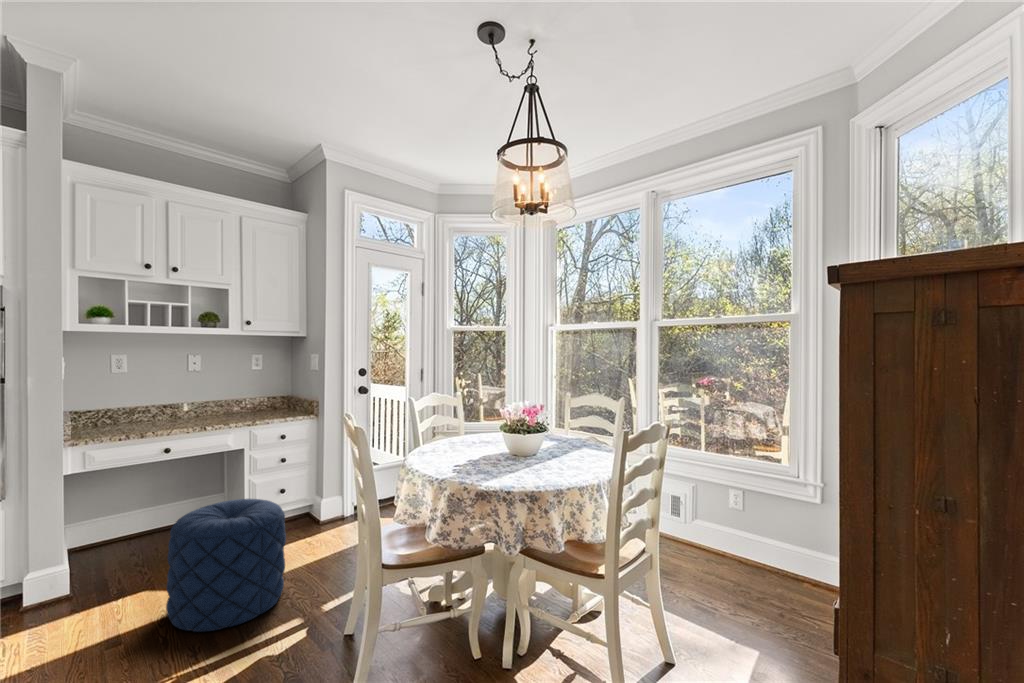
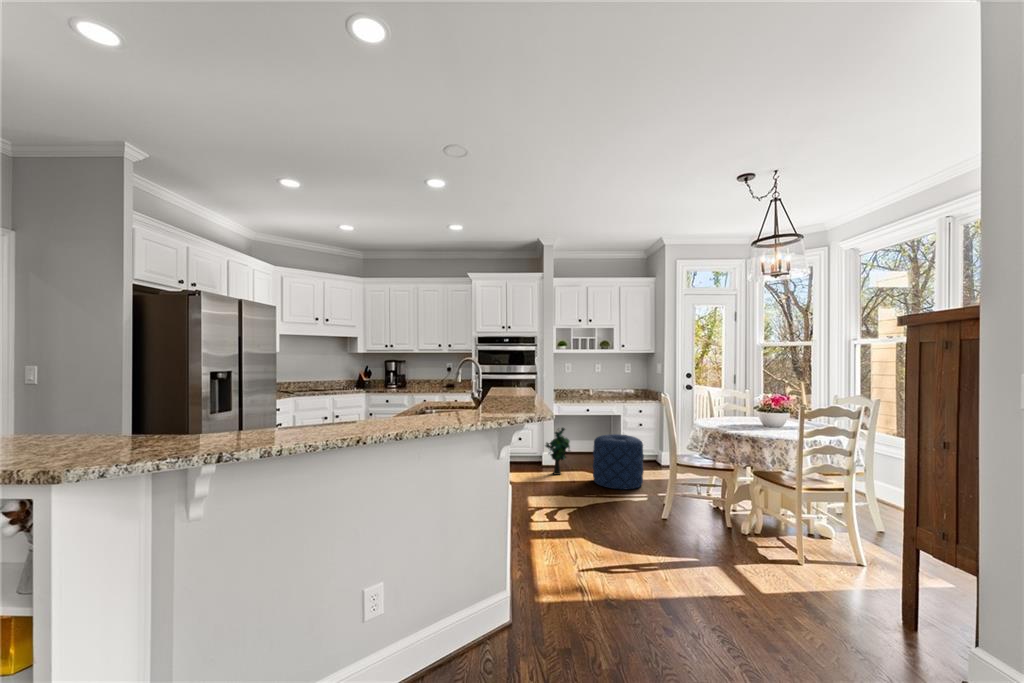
decorative plant: none [22,508,111,628] -> present [545,428,570,475]

